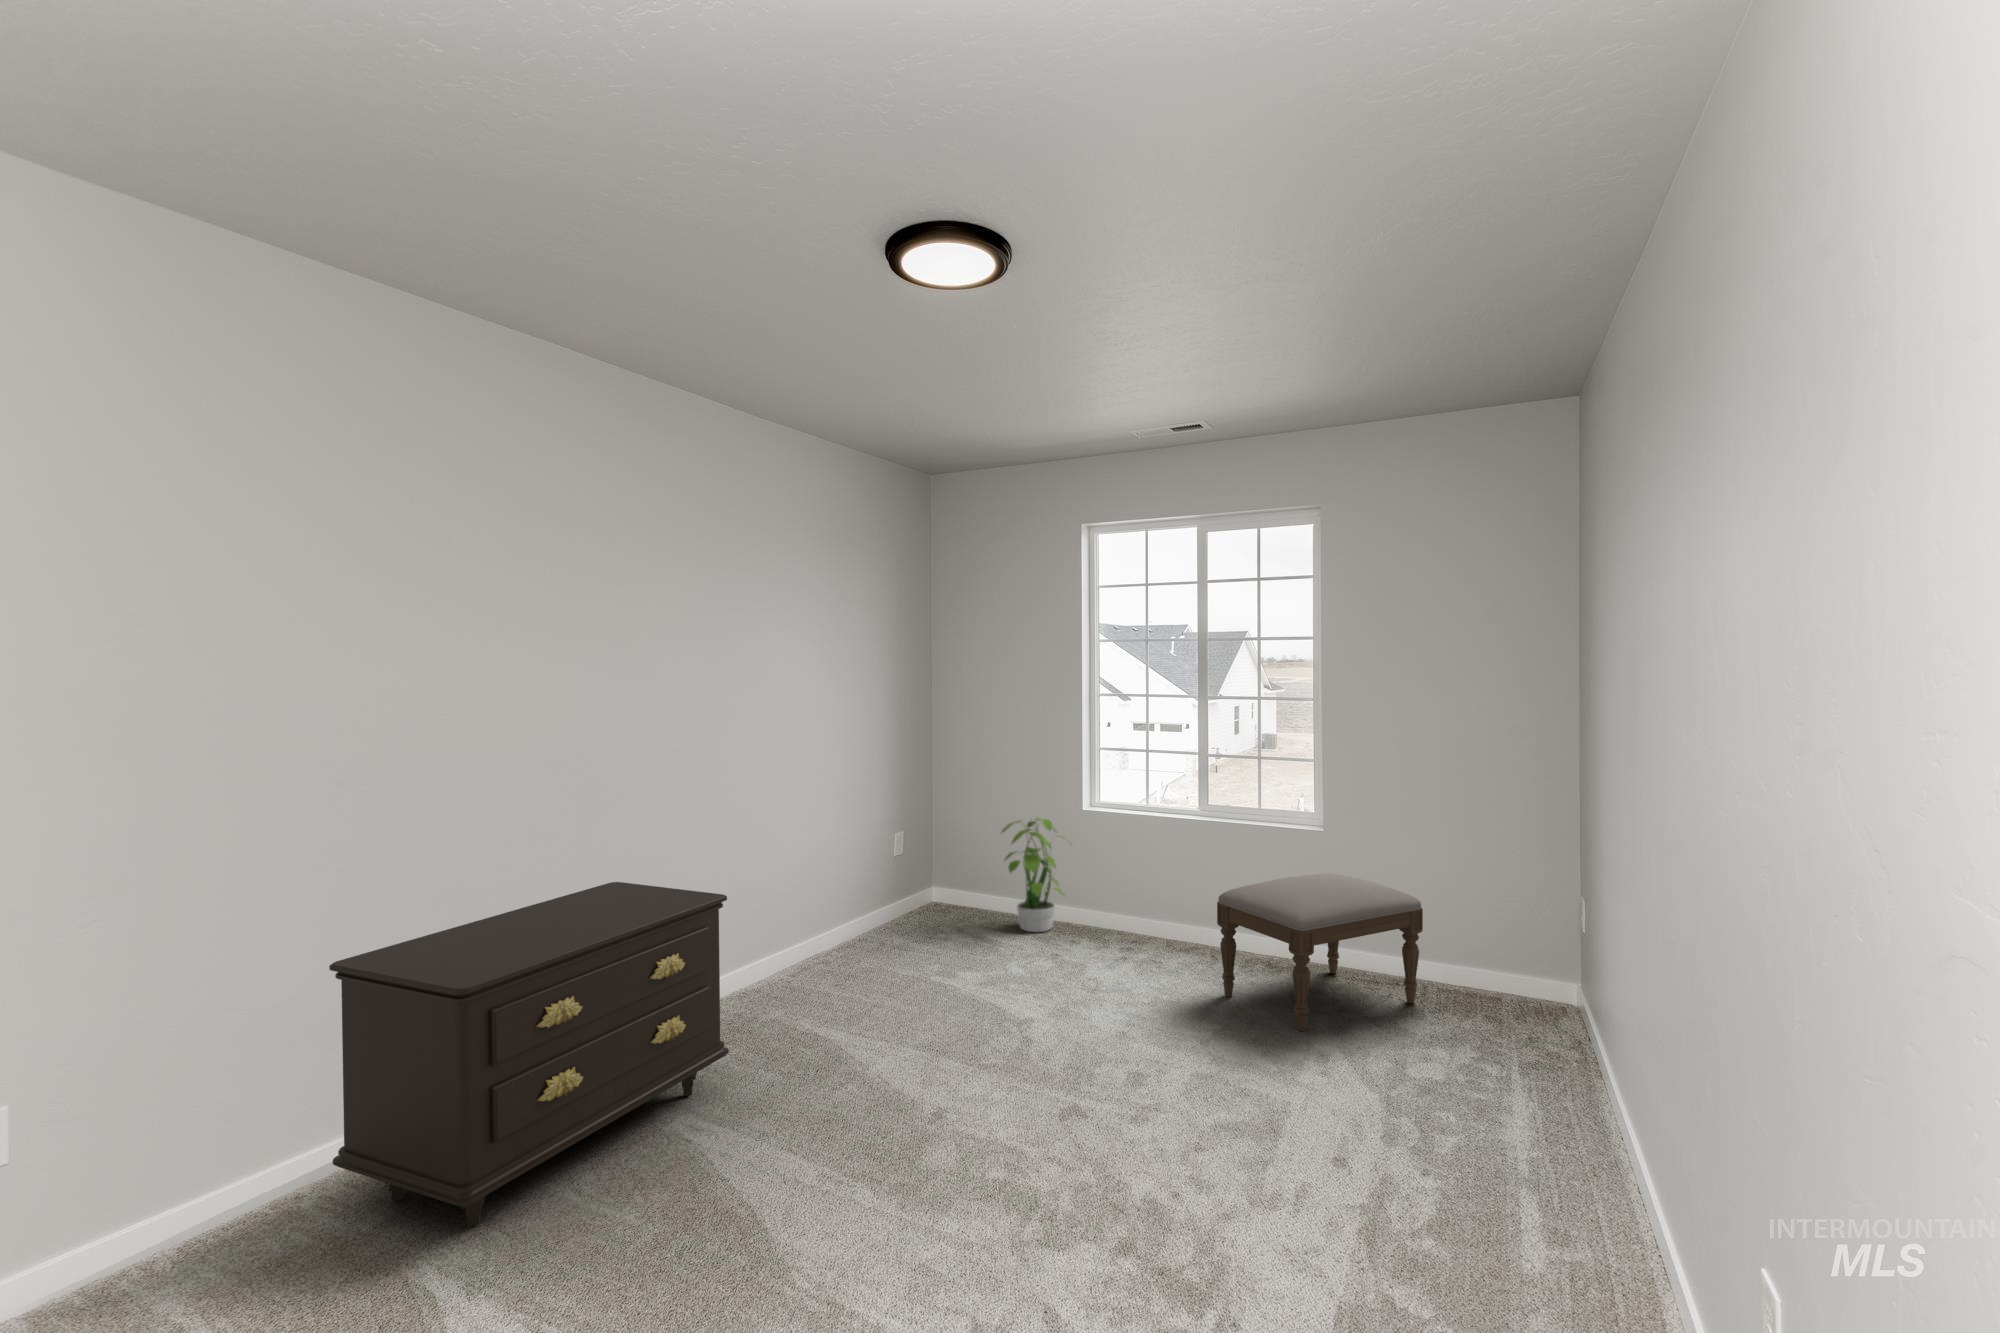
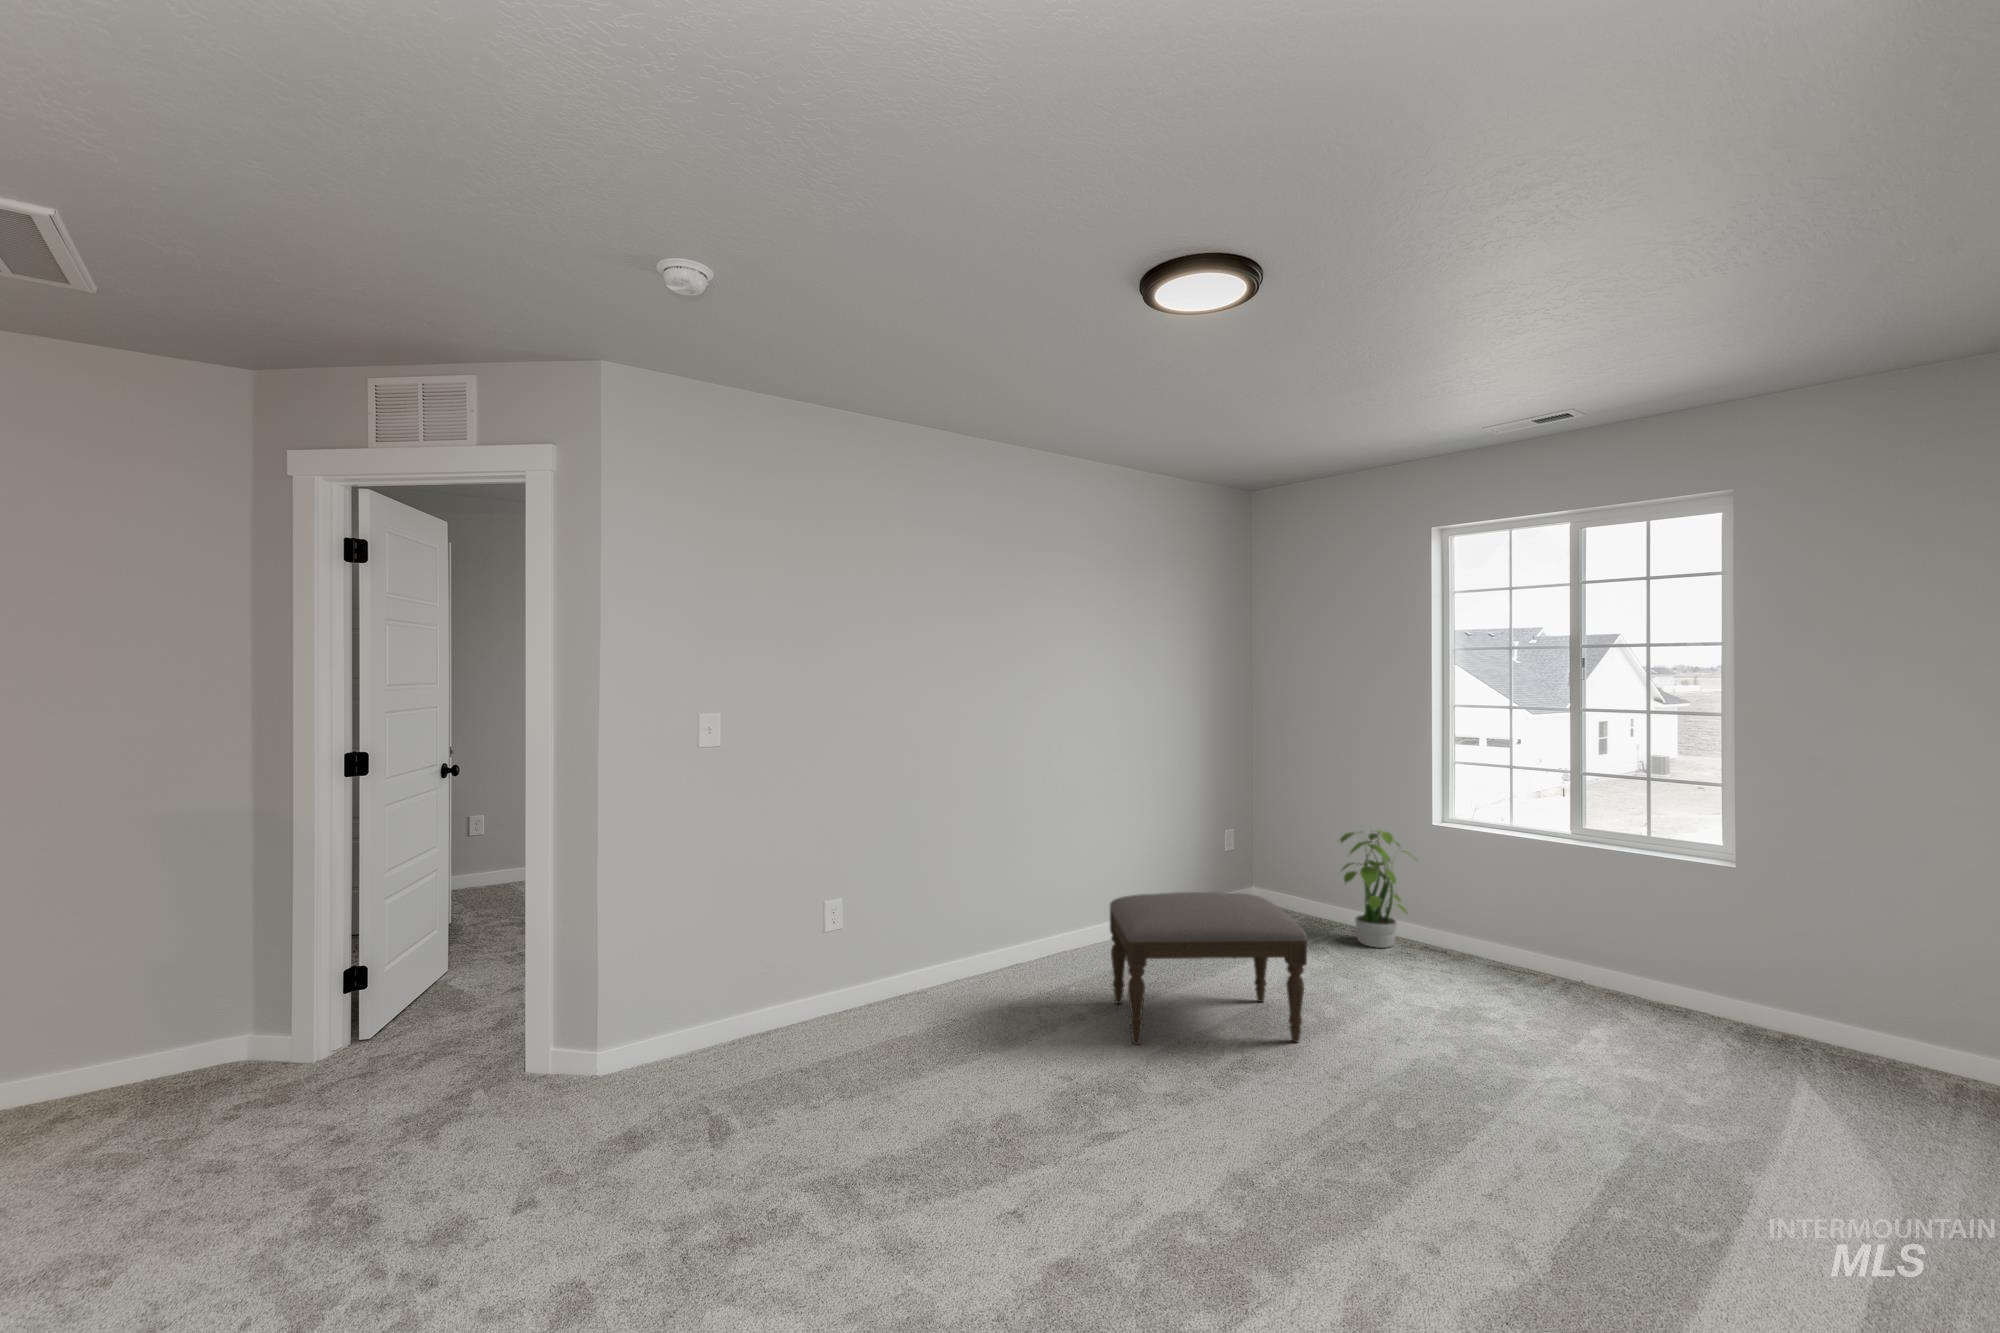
ottoman: present [1217,873,1423,1031] -> present [1110,892,1307,1045]
dresser: present [329,882,729,1227] -> none [742,848,1038,1099]

